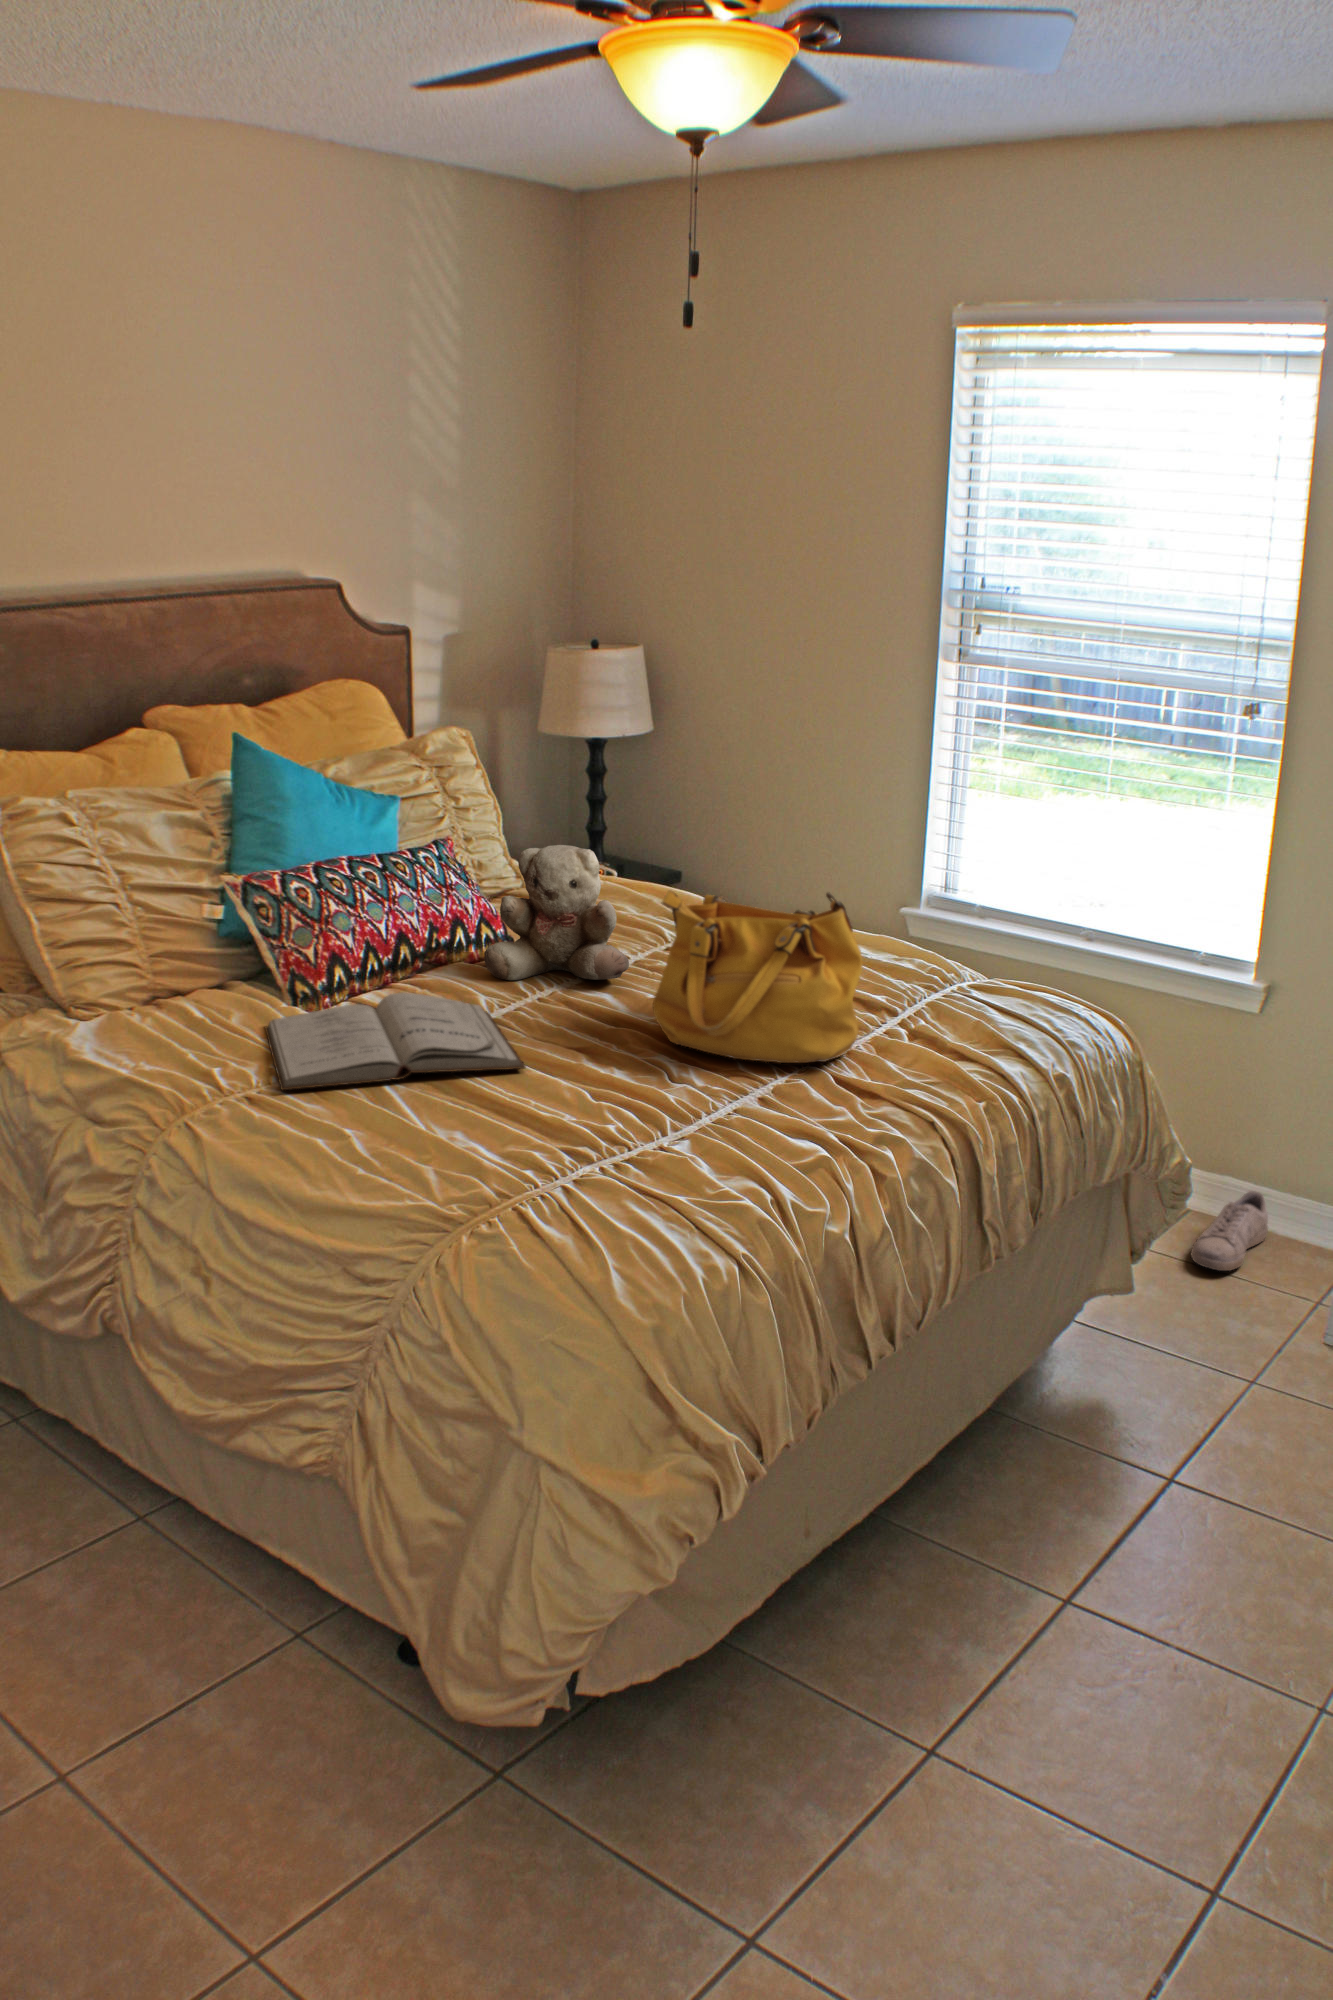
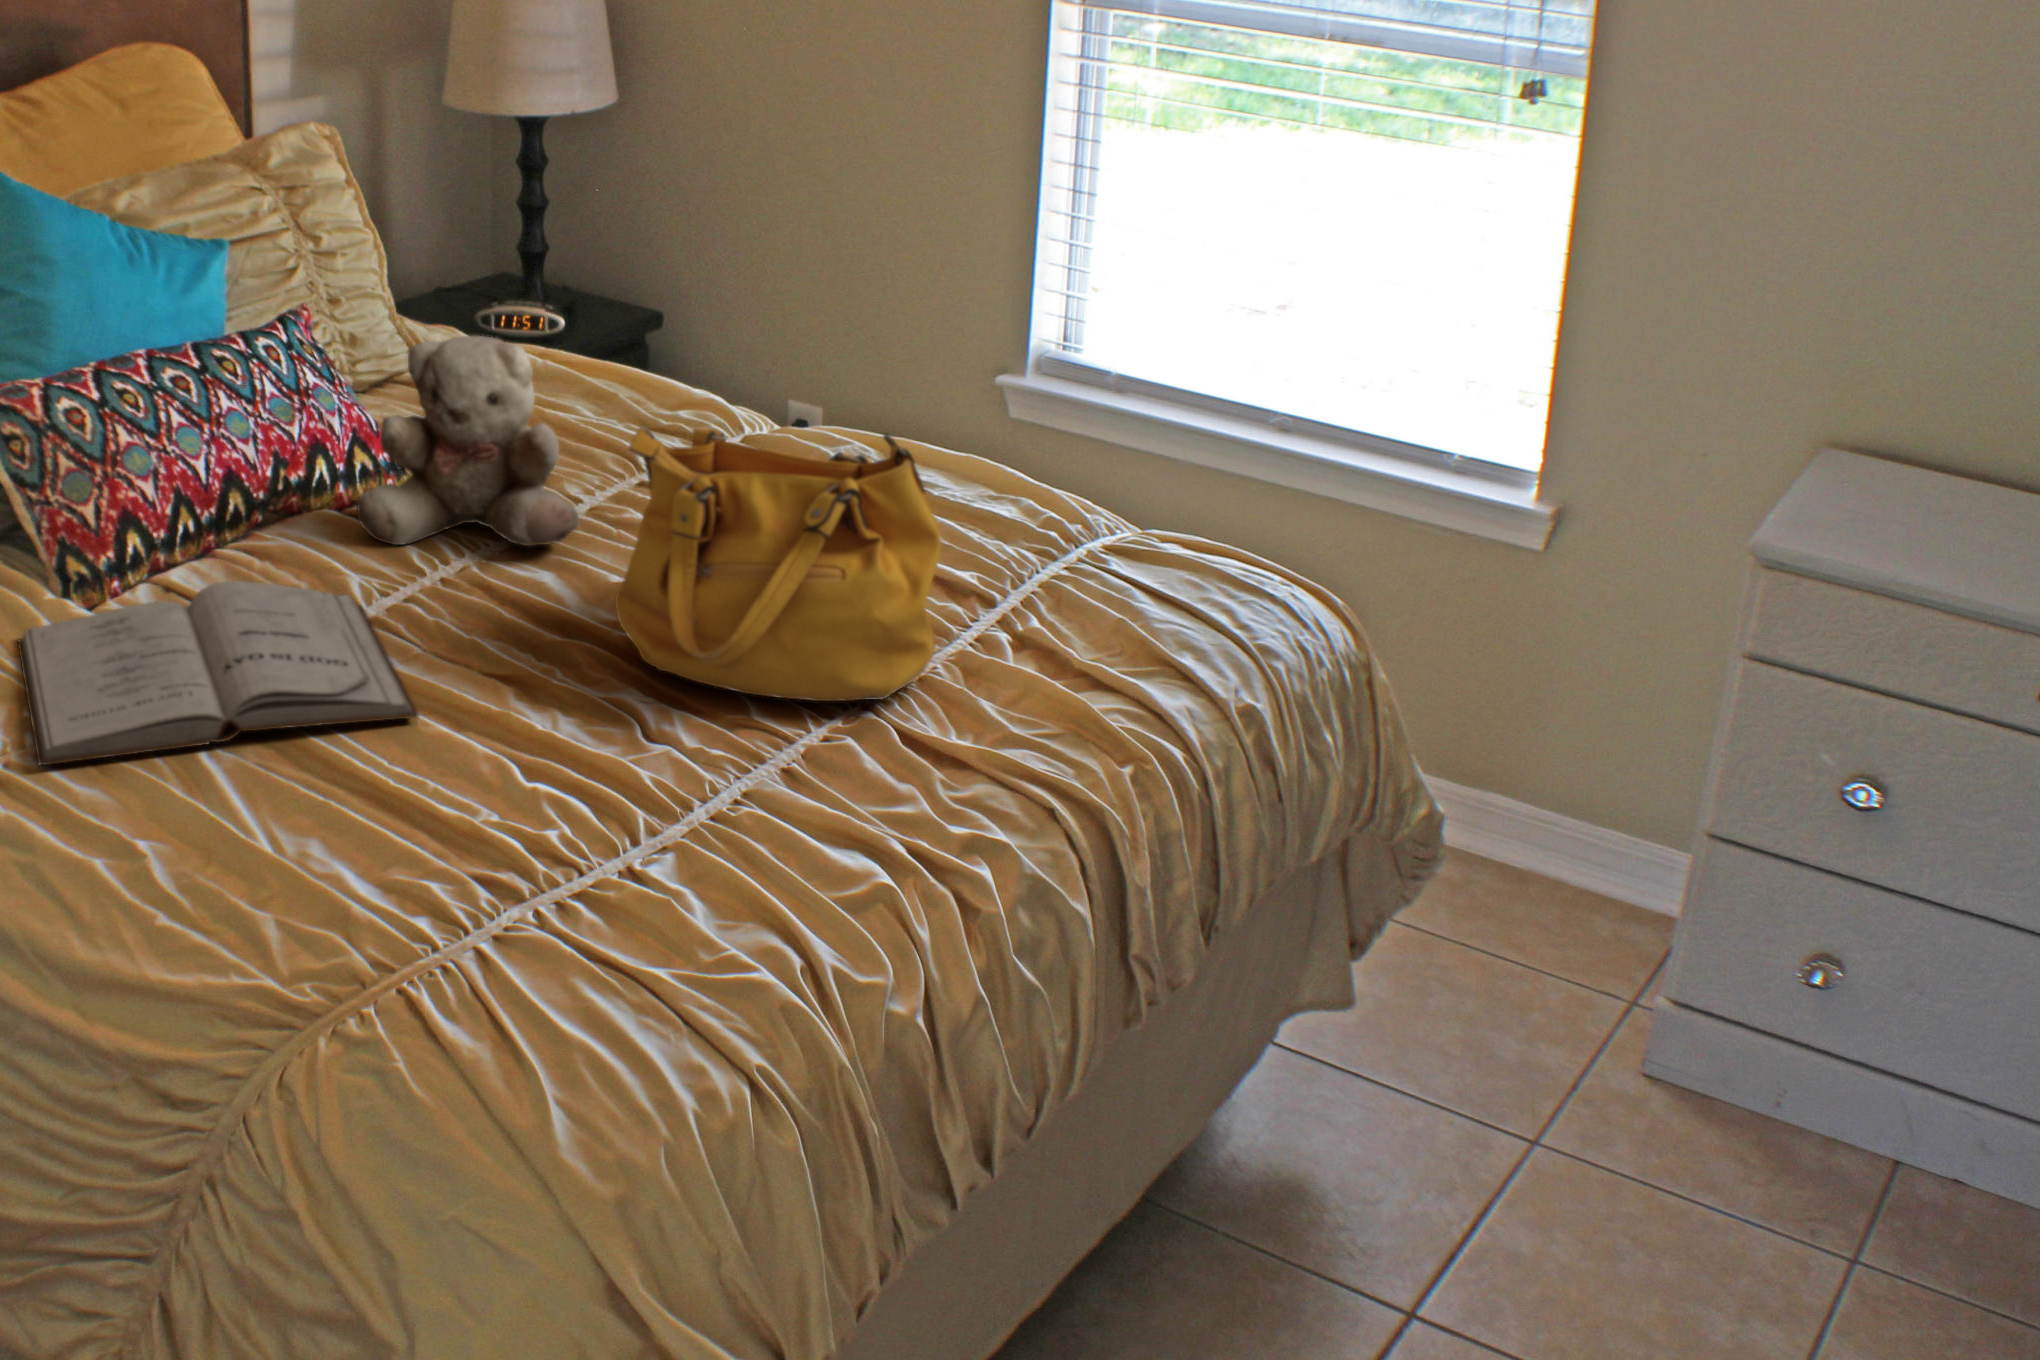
shoe: present [1191,1191,1268,1271] -> none [1447,823,1565,958]

